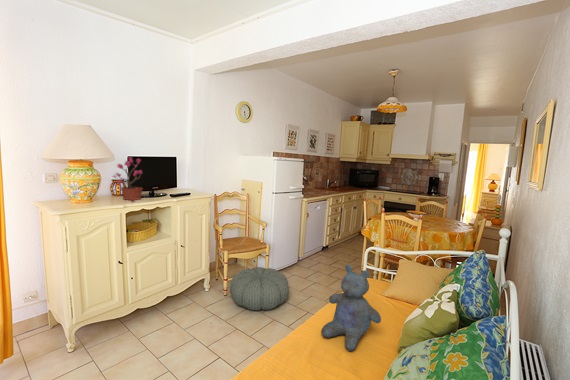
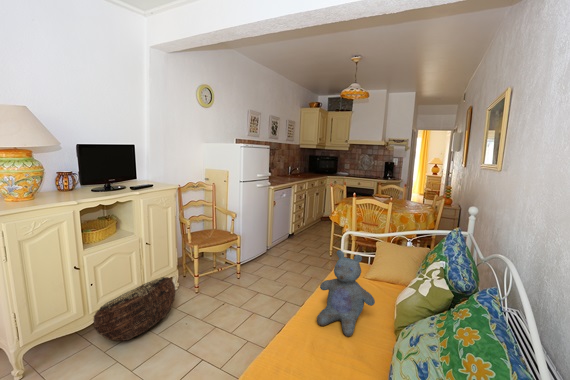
potted plant: present [114,157,143,201] -> none [59,146,100,197]
pouf: present [230,267,289,310] -> none [202,259,264,304]
basket: none [130,279,204,333] -> present [93,277,176,341]

